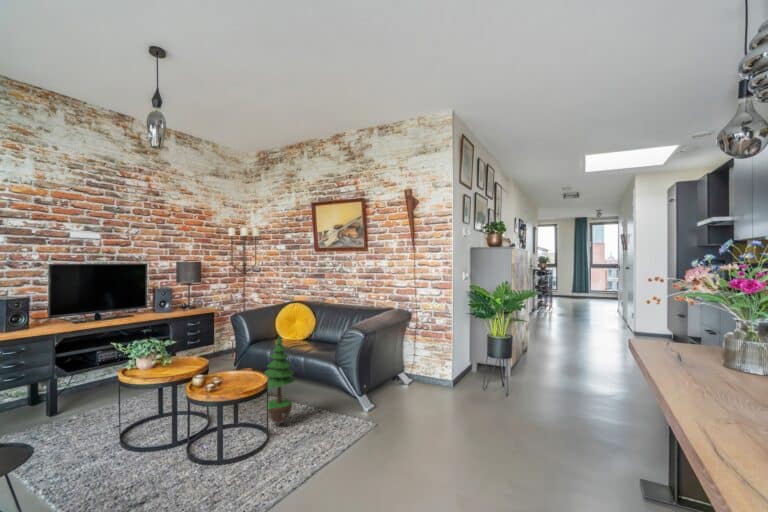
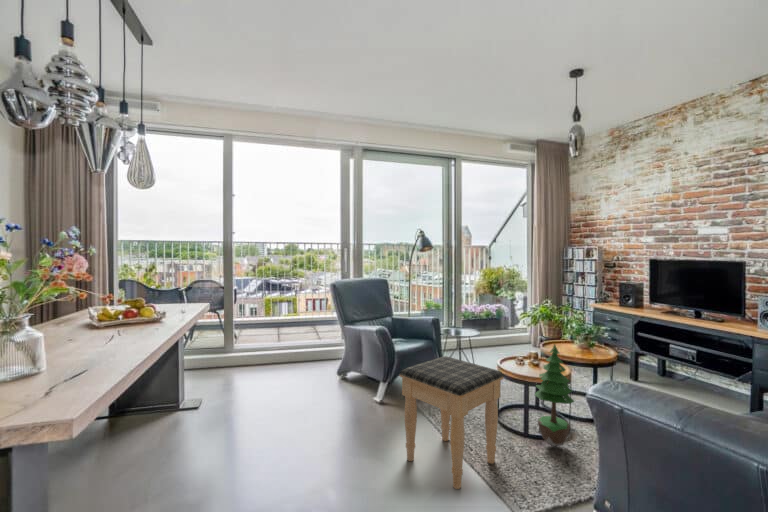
footstool: none [301,359,389,480] -> present [399,356,504,489]

